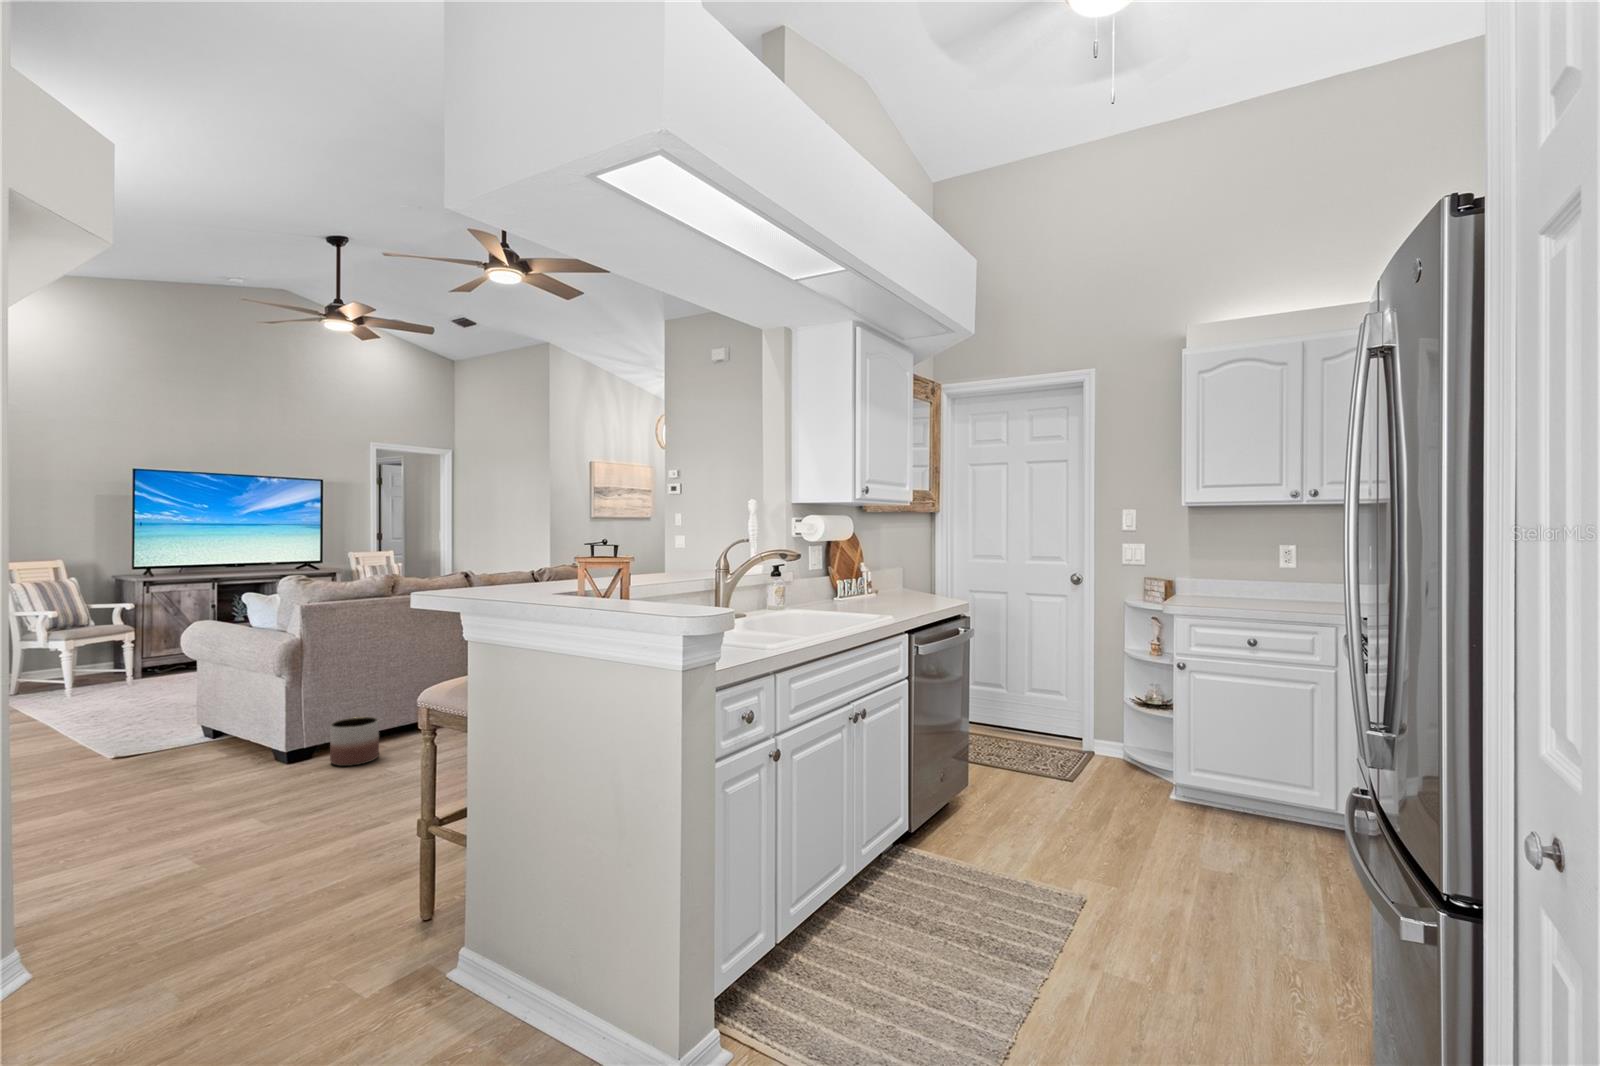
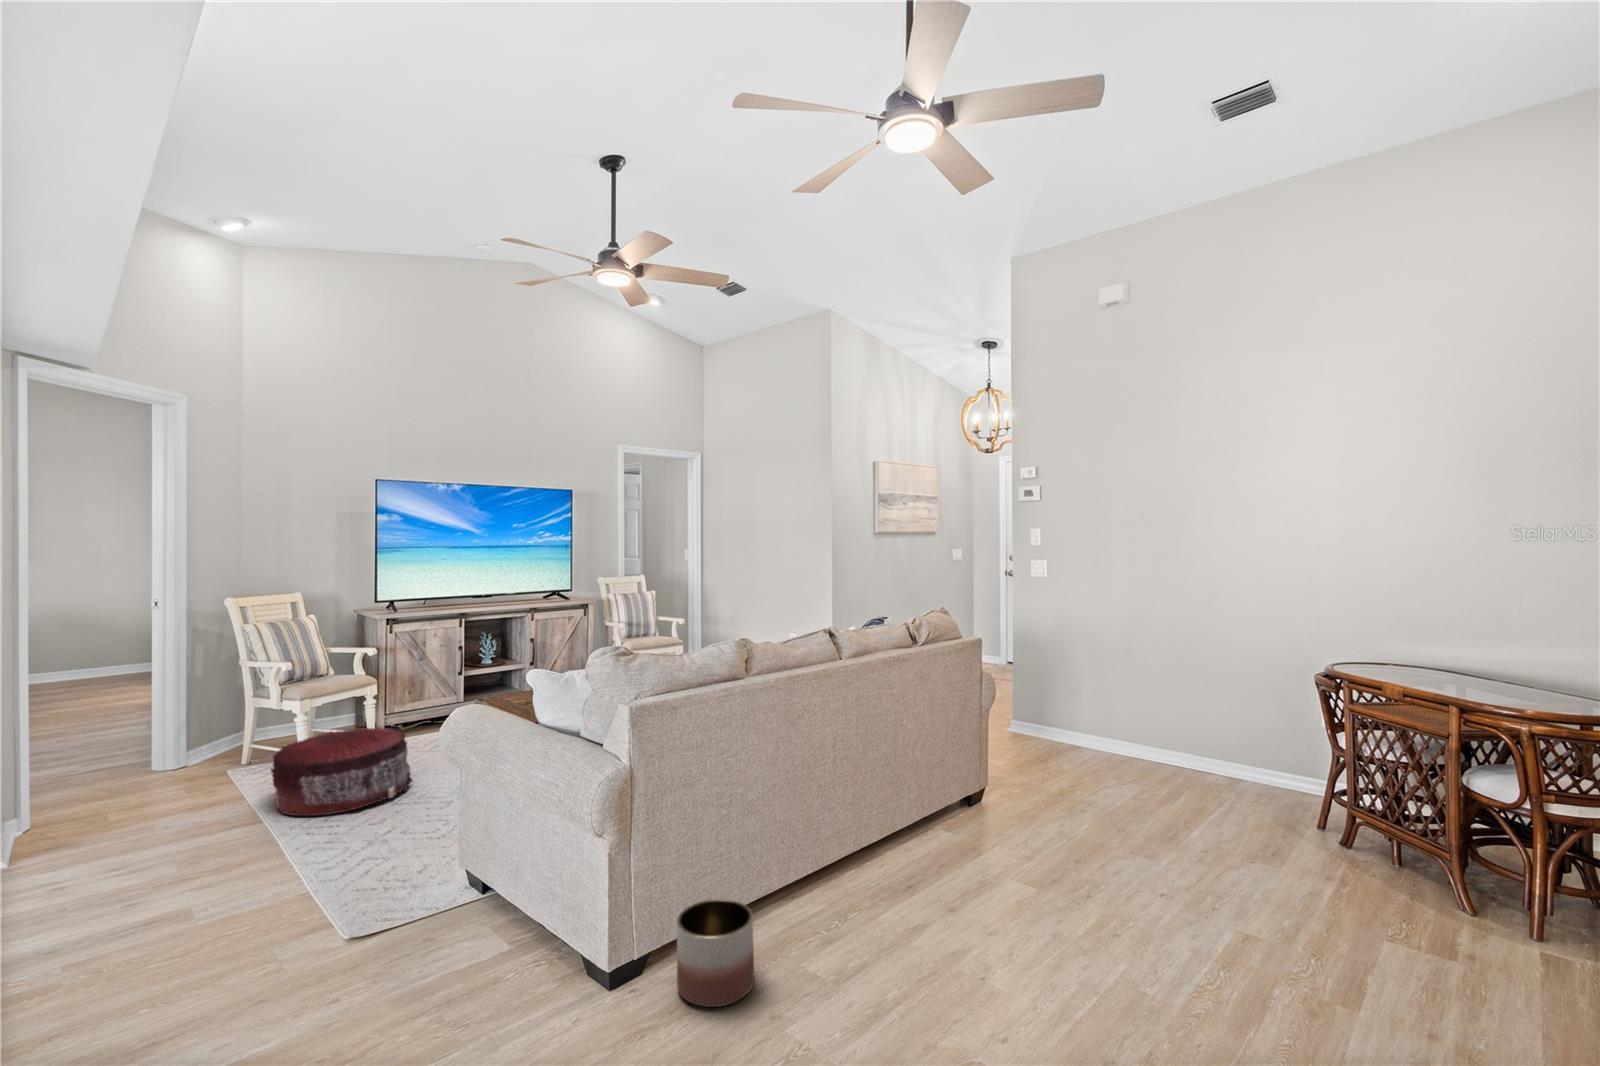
pouf: none [44,656,167,715] -> present [271,727,412,816]

